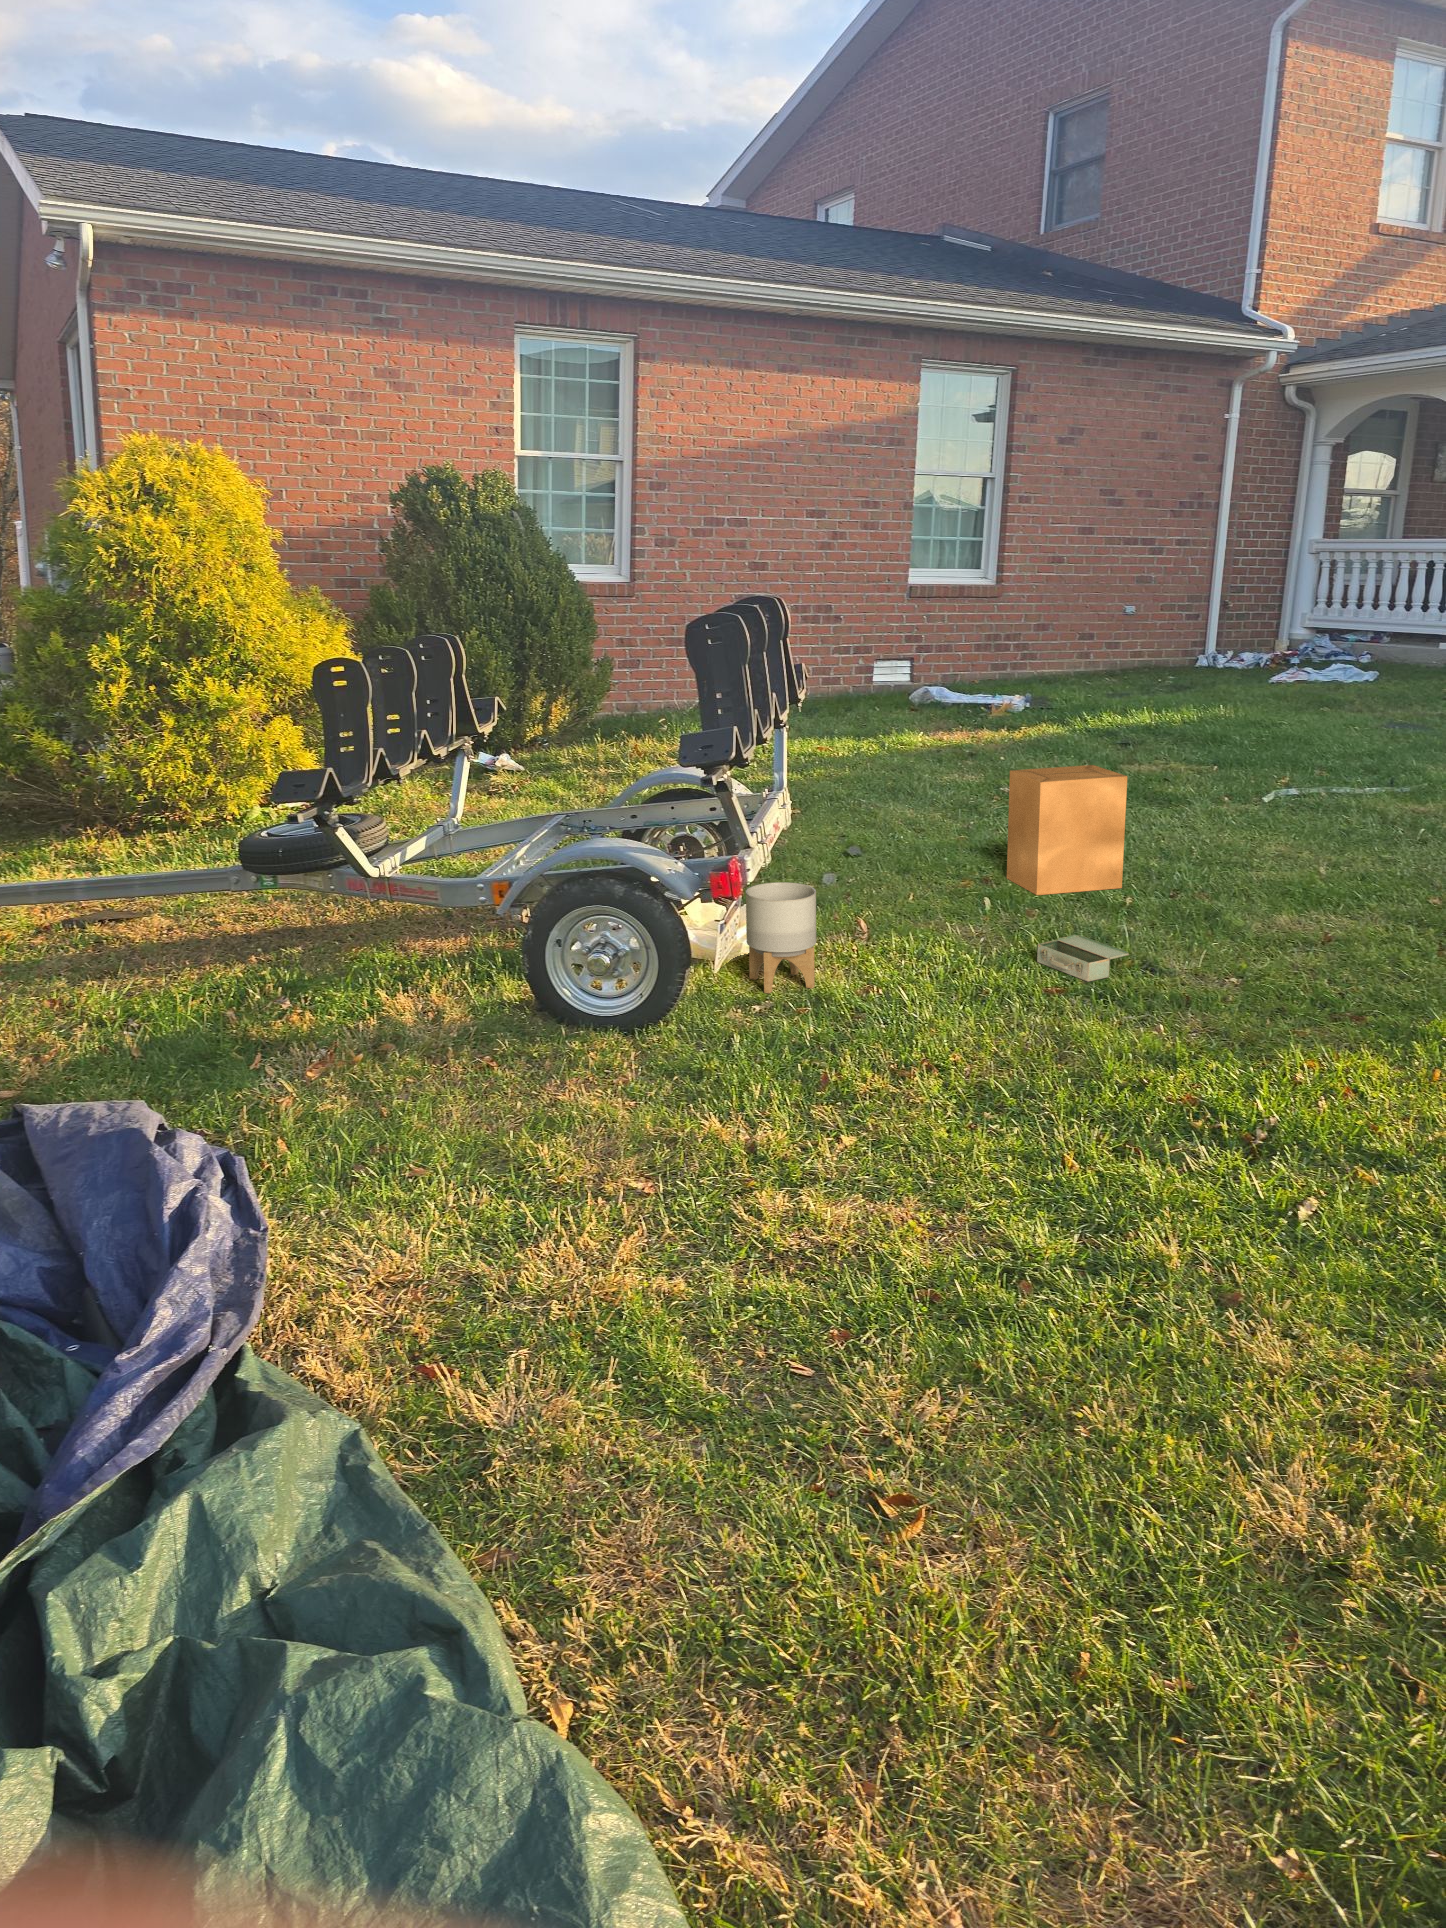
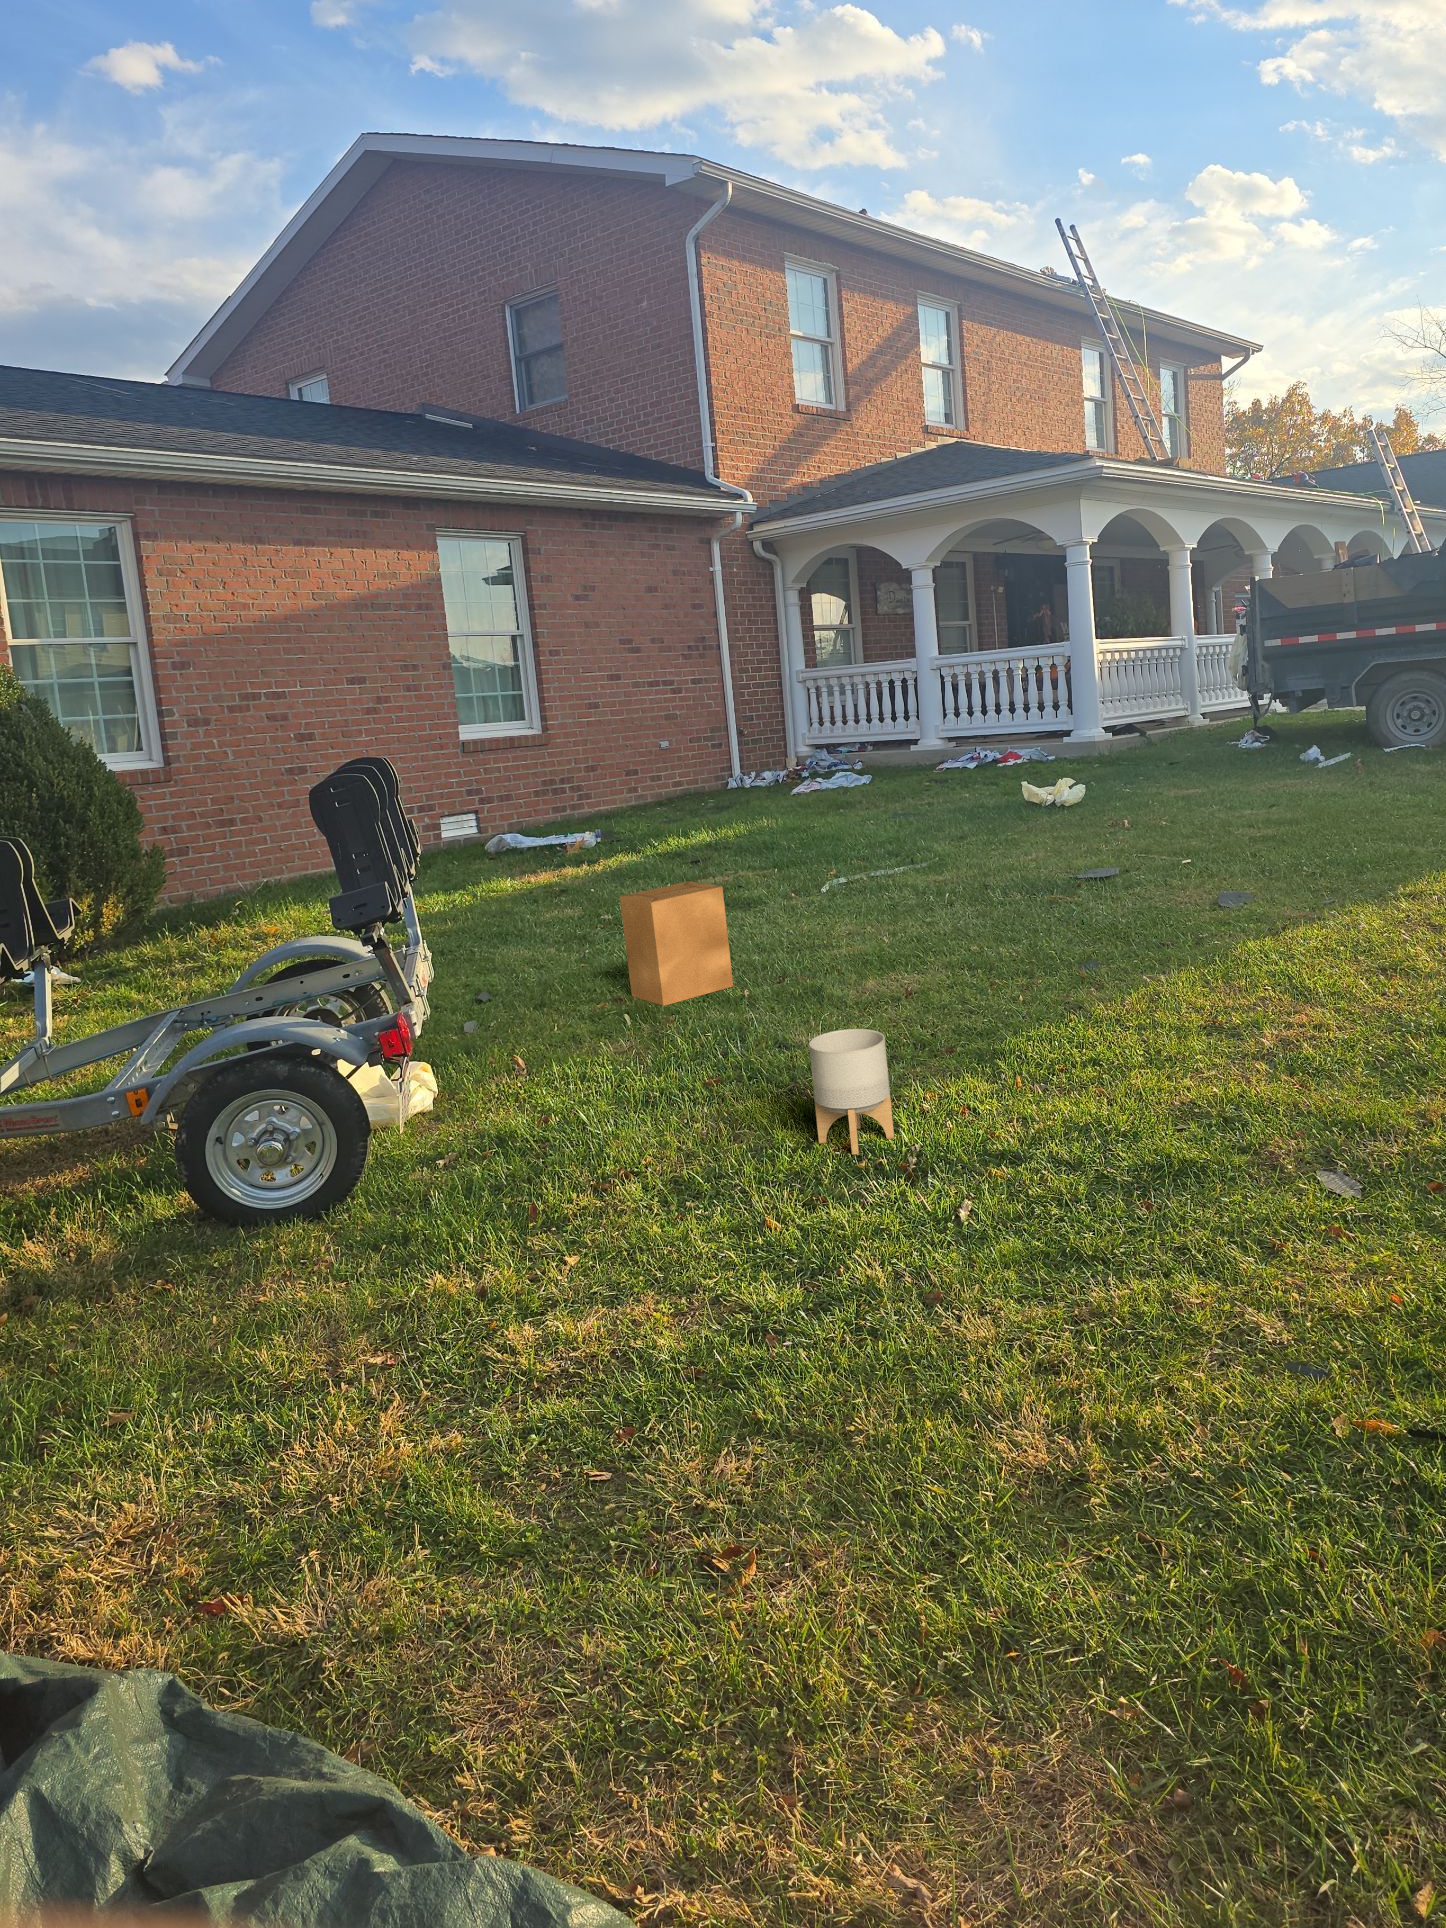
planter: present [746,882,816,993] -> present [809,1029,894,1154]
toolbox: present [1037,935,1129,982] -> none [682,1032,762,1071]

